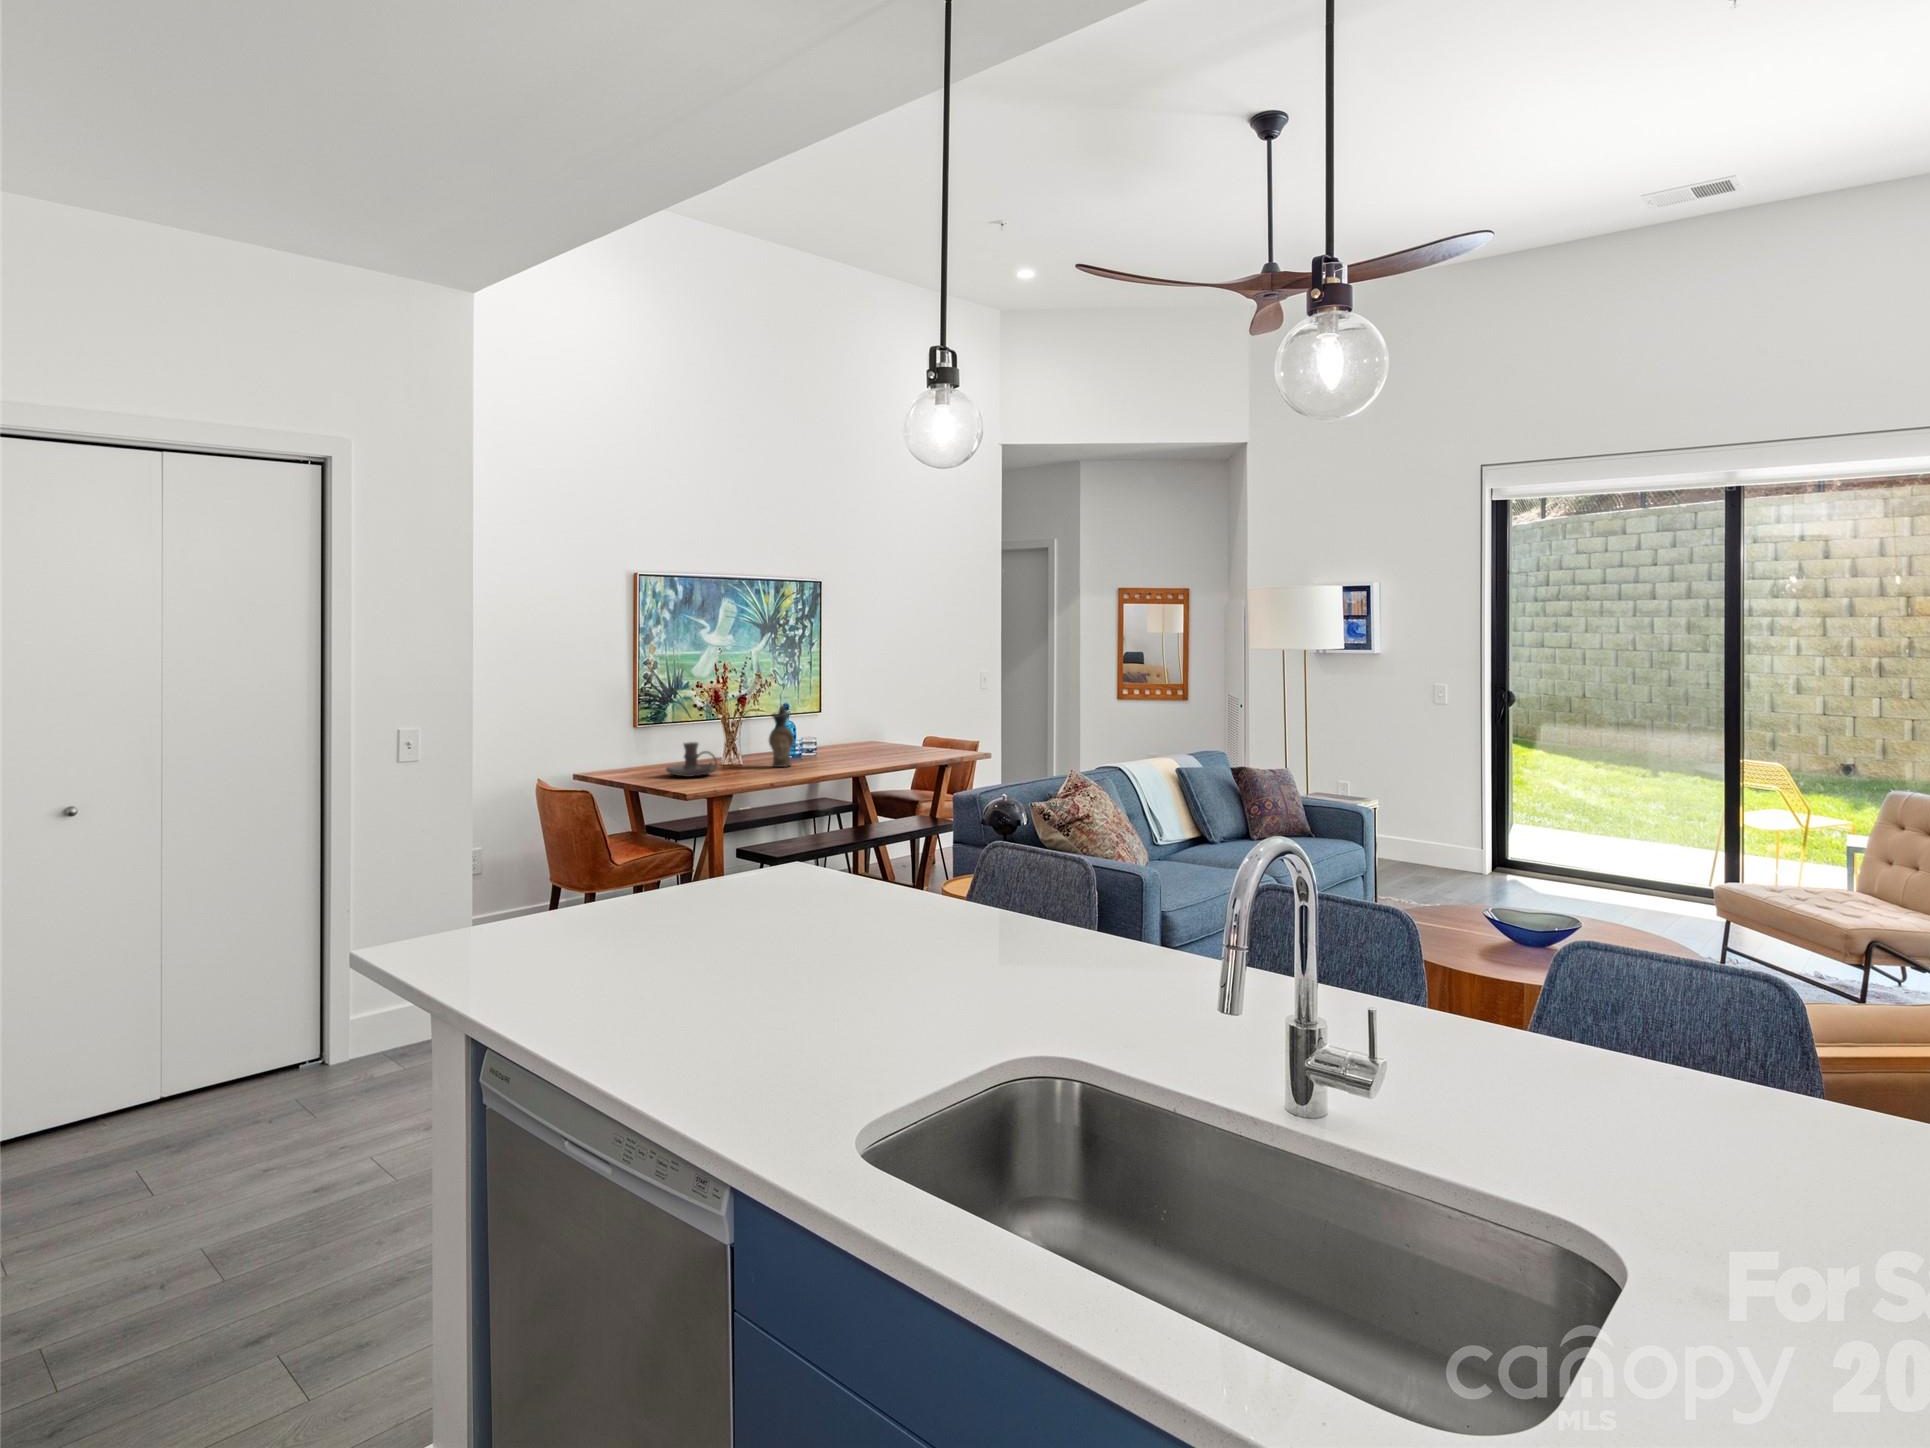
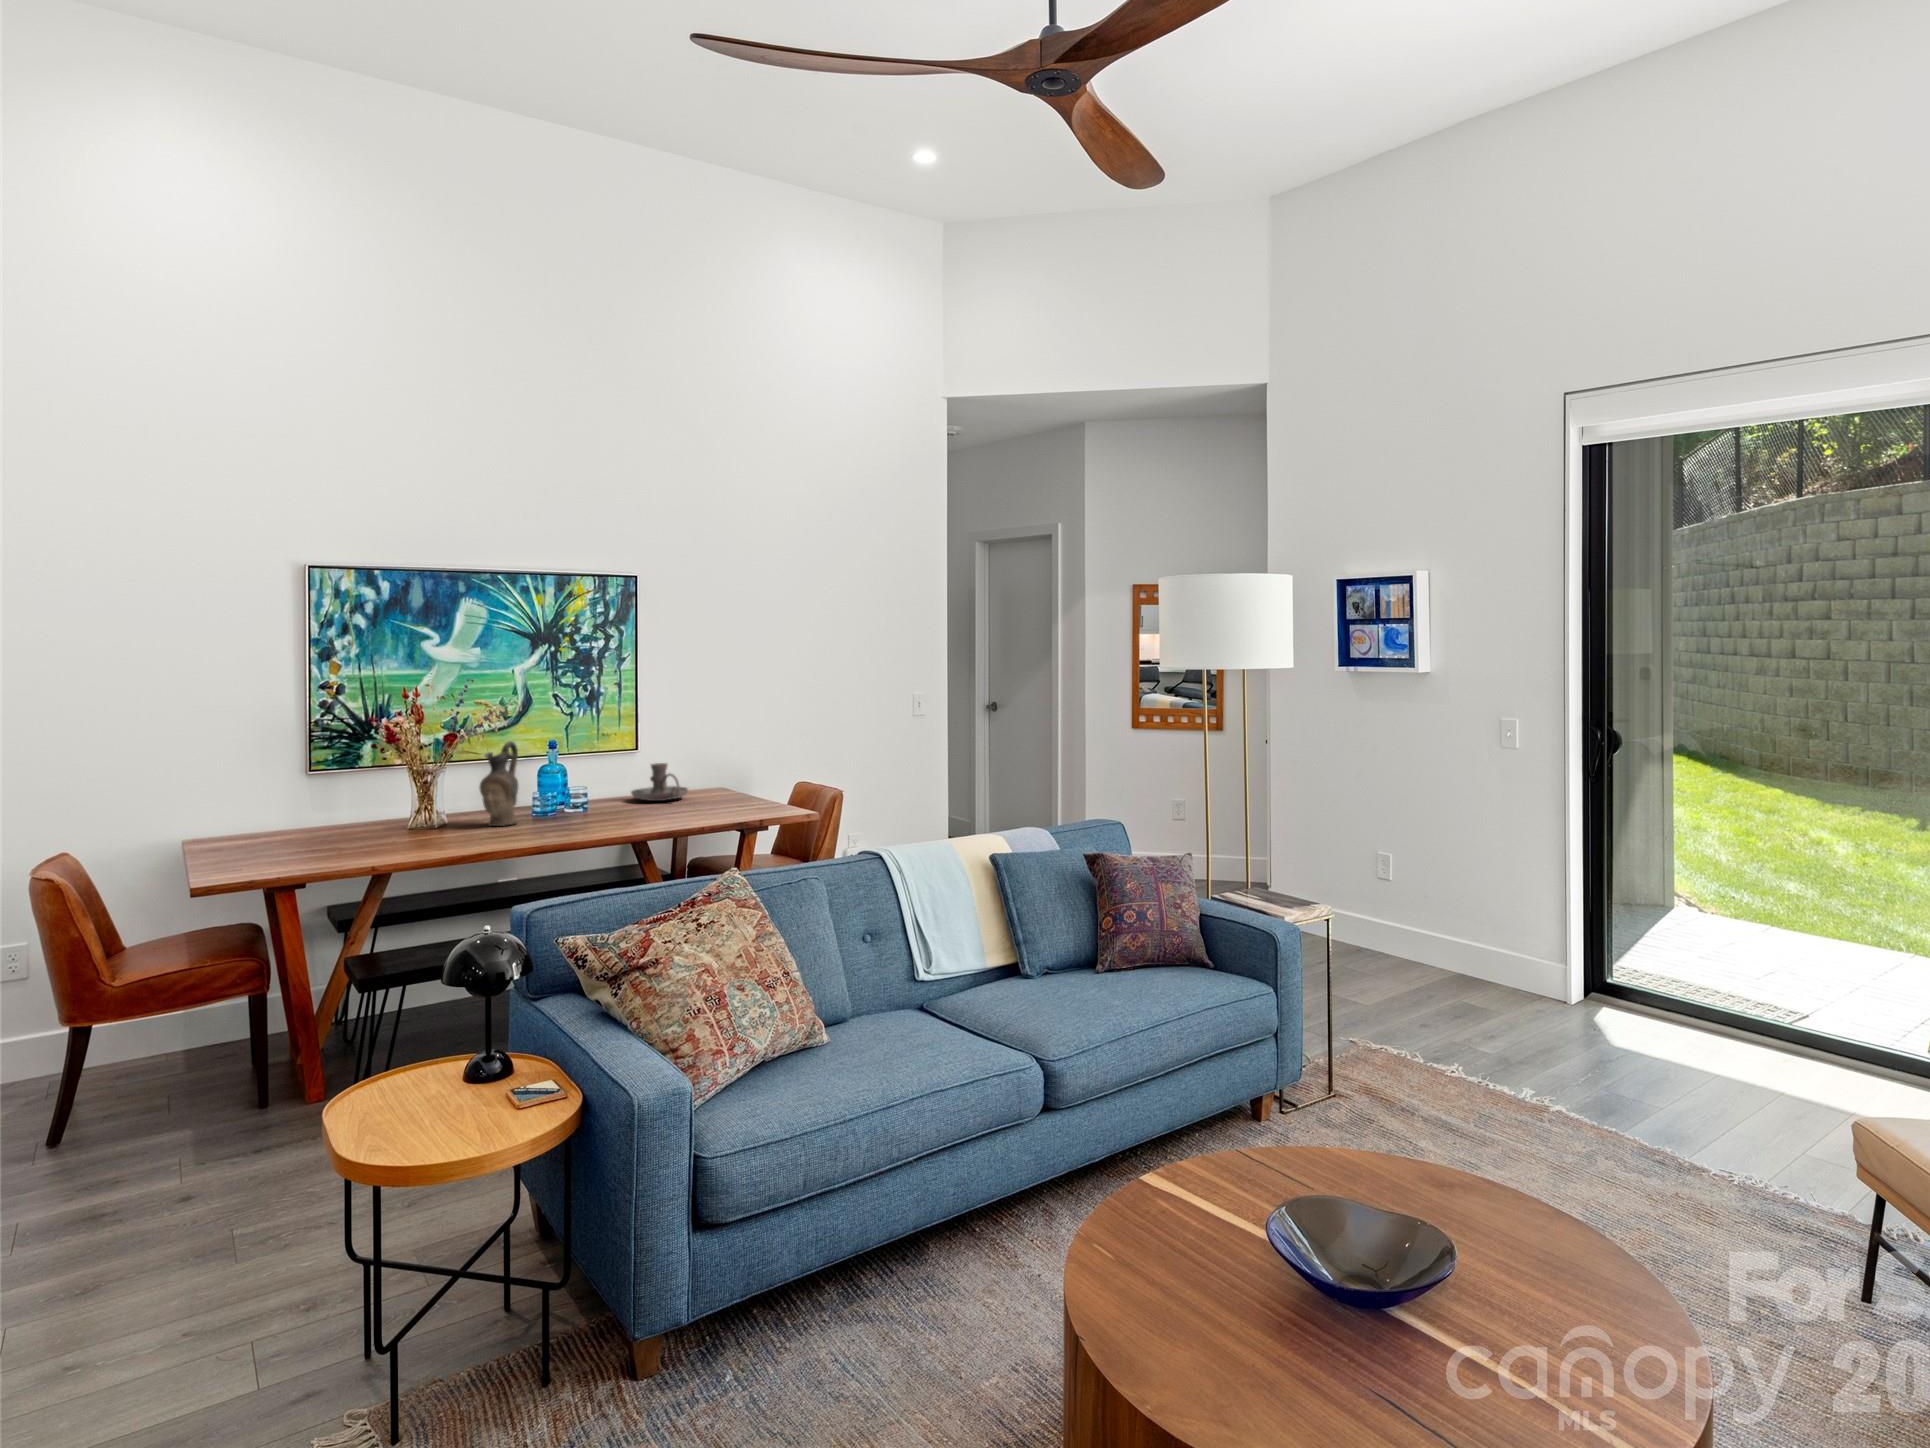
candle holder: present [666,742,717,777] -> present [631,763,688,801]

